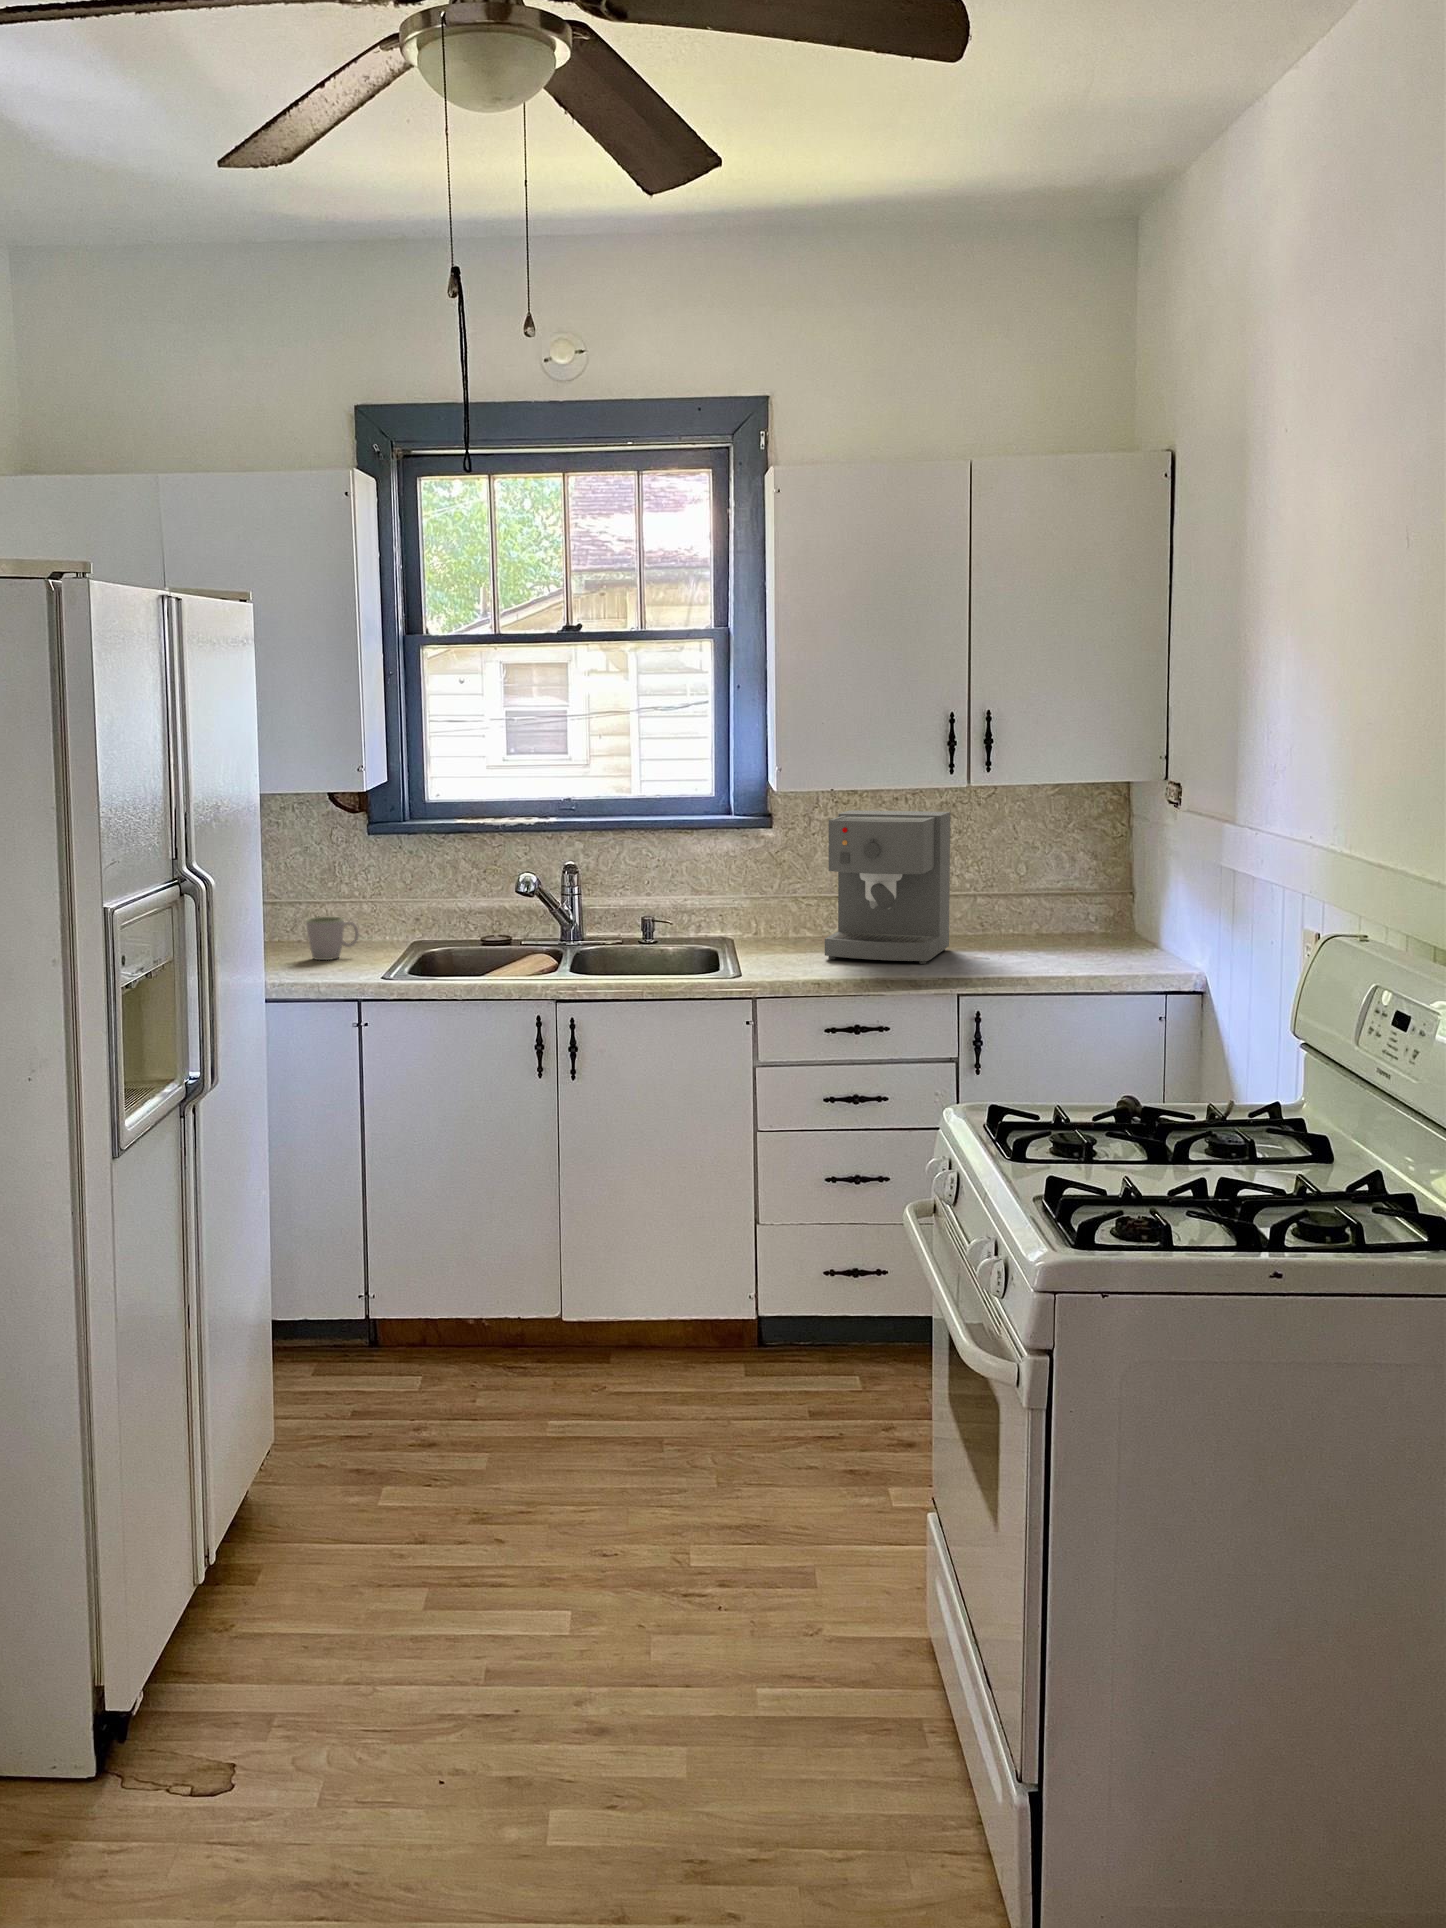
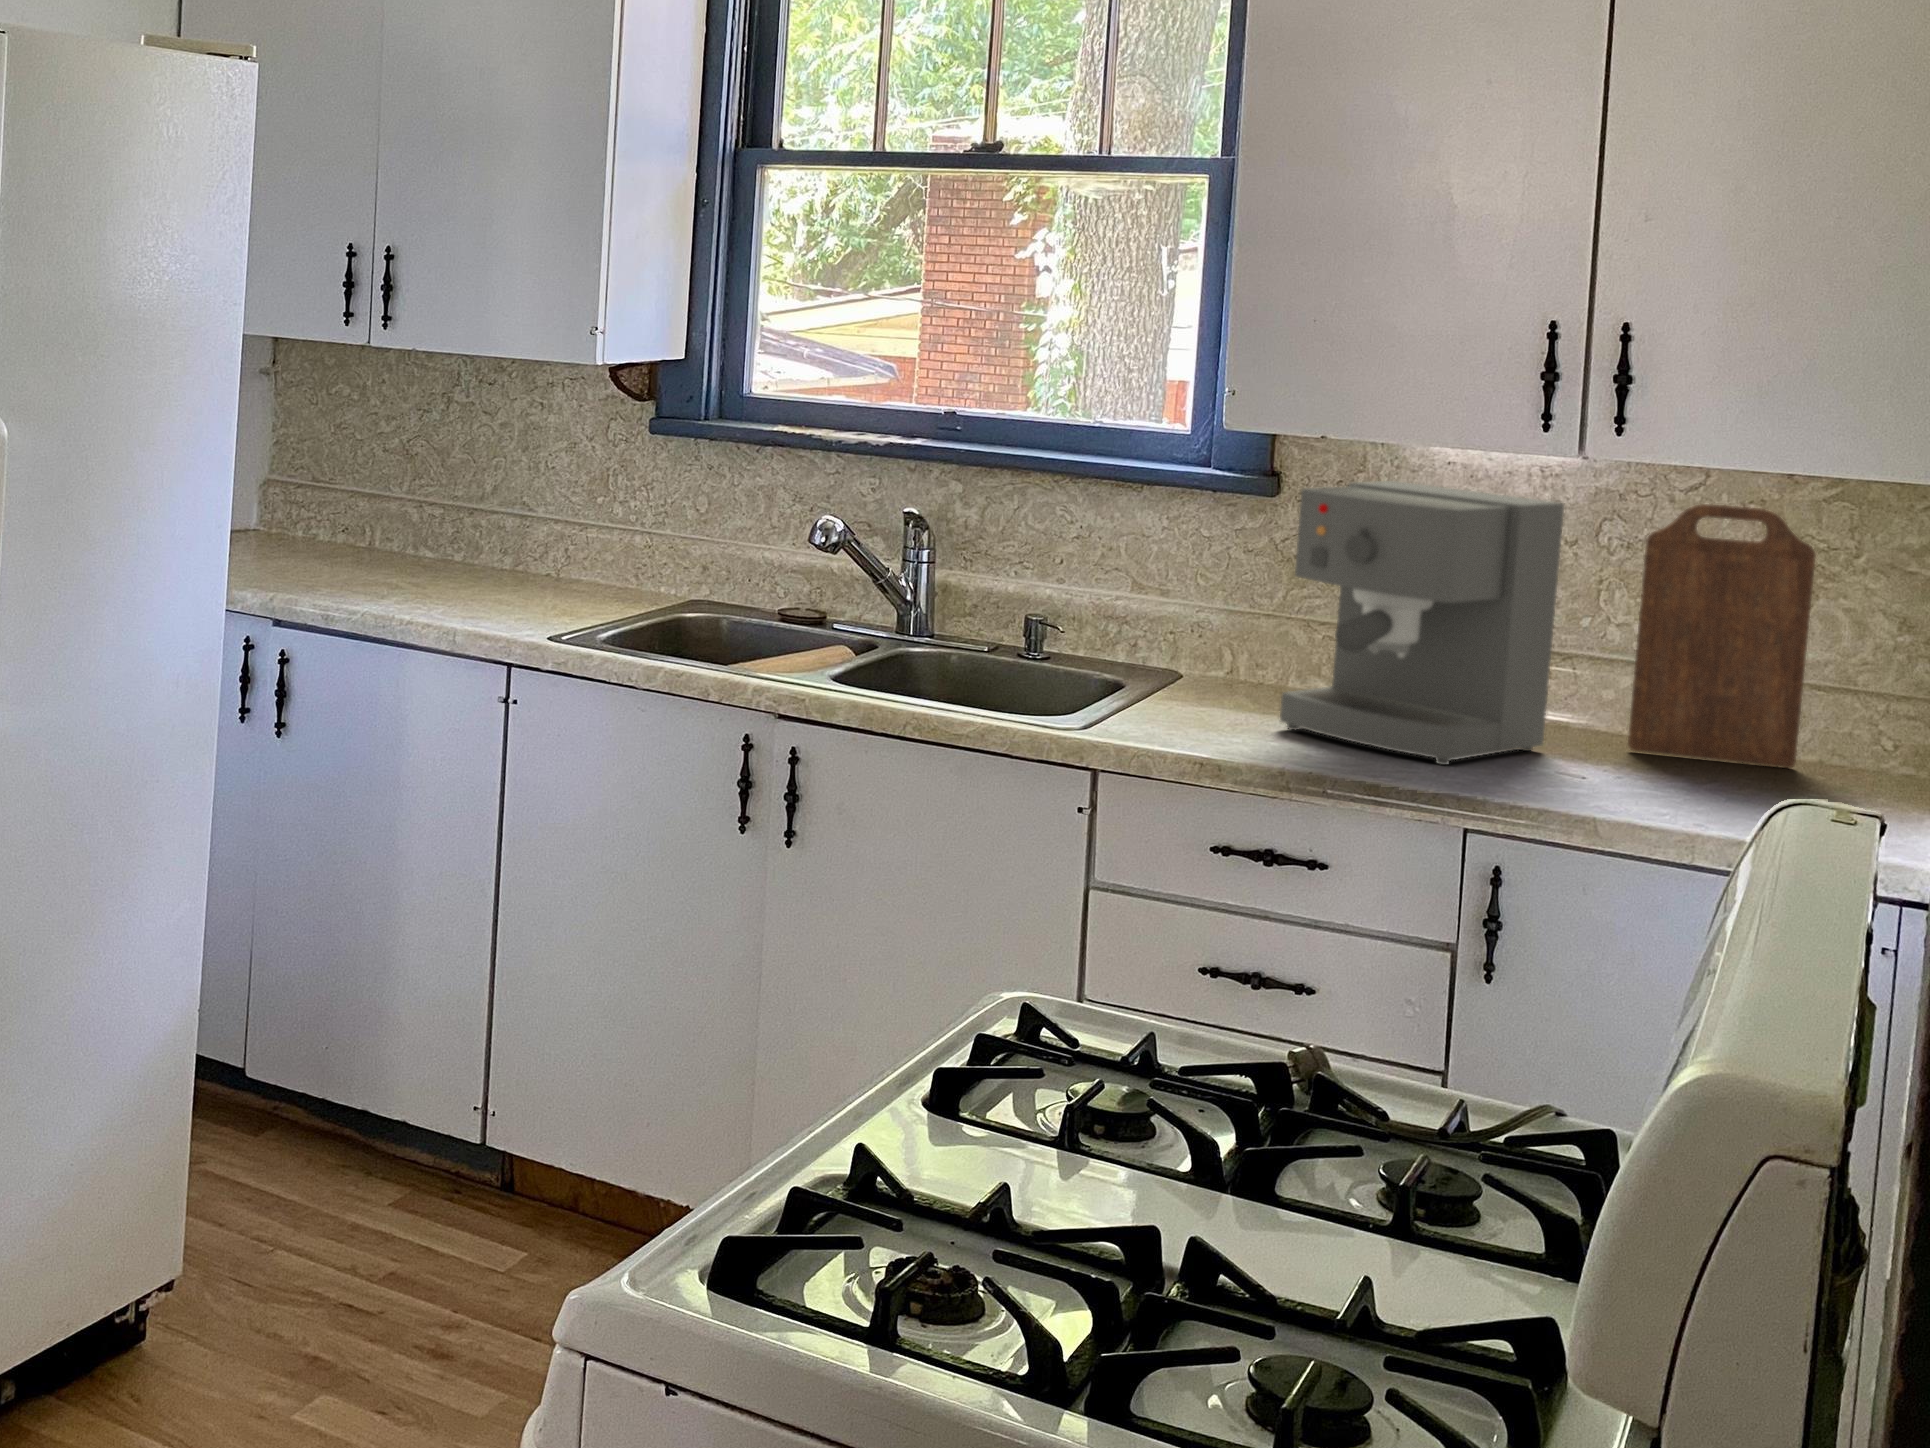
cutting board: none [980,803,1057,942] -> present [1628,504,1816,768]
mug: present [306,917,359,960] -> none [533,545,606,609]

